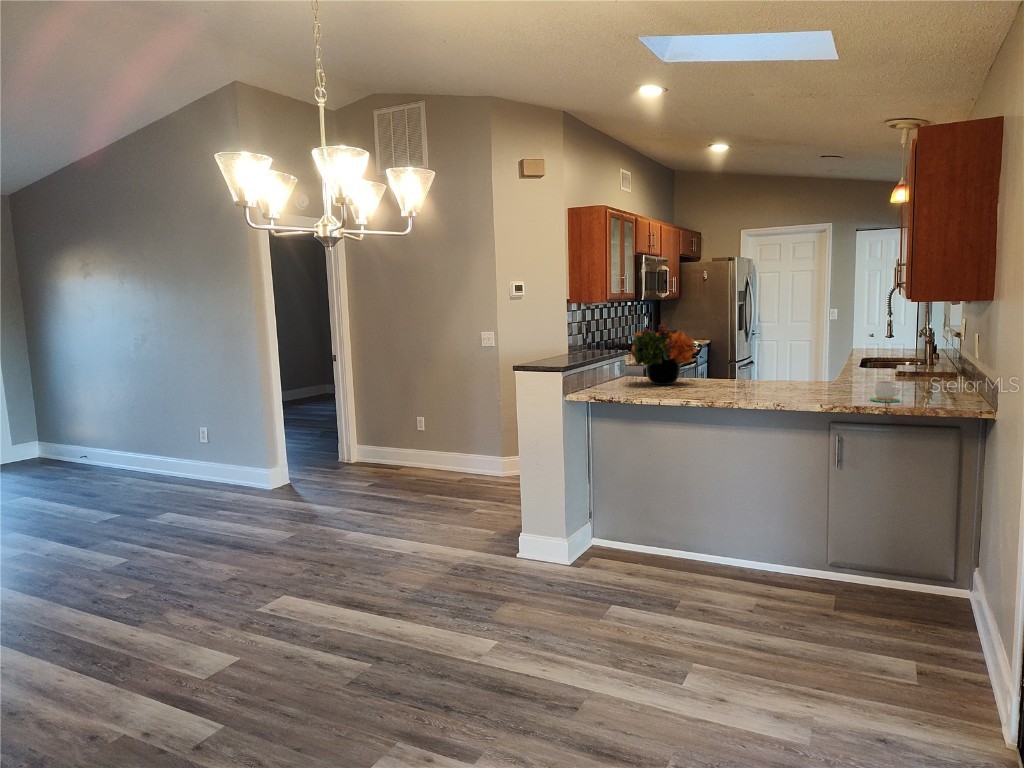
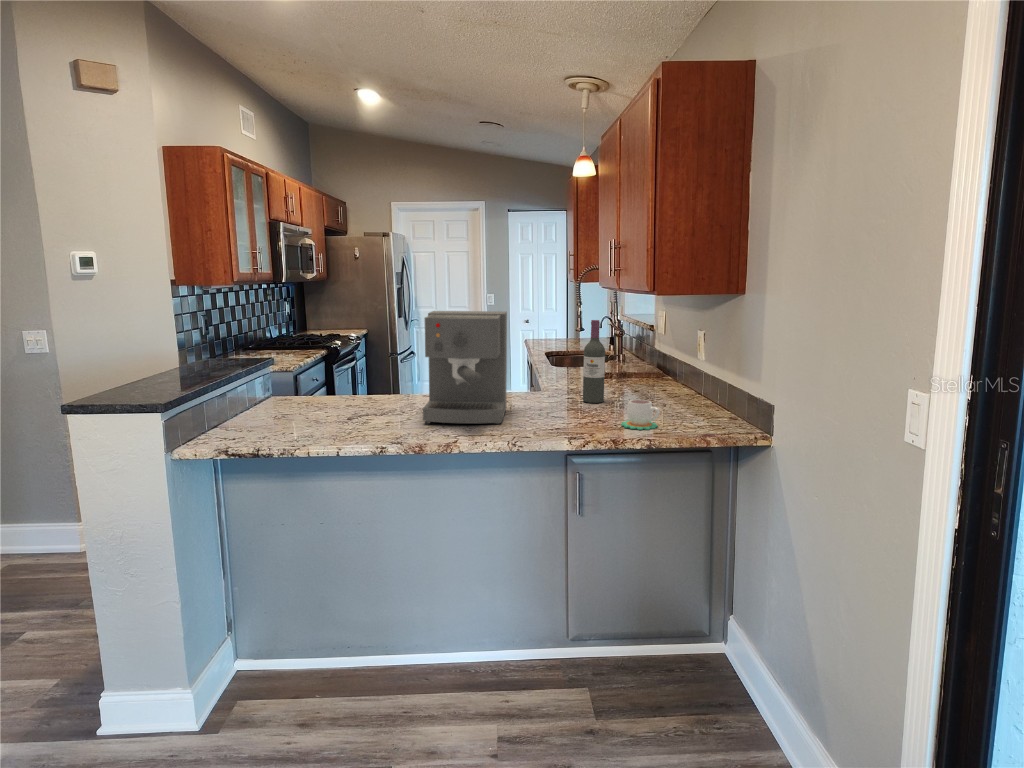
coffee maker: none [721,316,791,395] -> present [423,311,507,424]
wine bottle: none [856,324,877,389] -> present [583,320,605,403]
flower arrangement: present [631,325,696,385] -> none [277,323,379,413]

